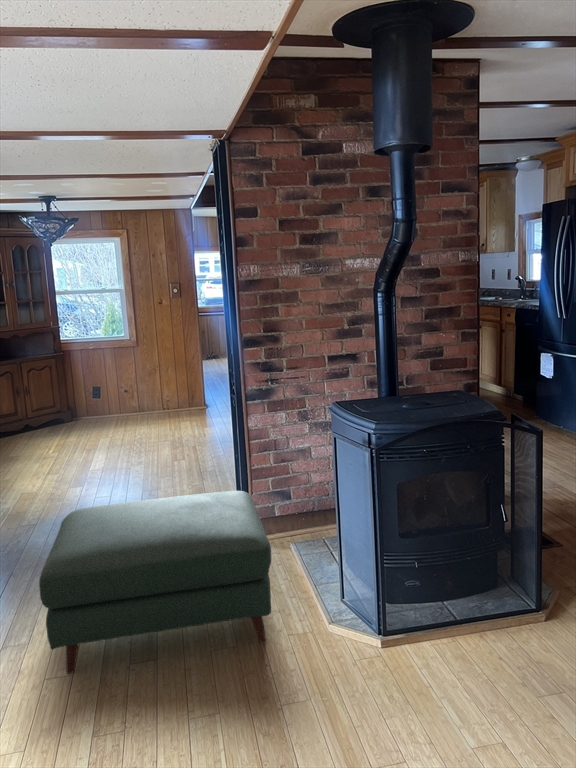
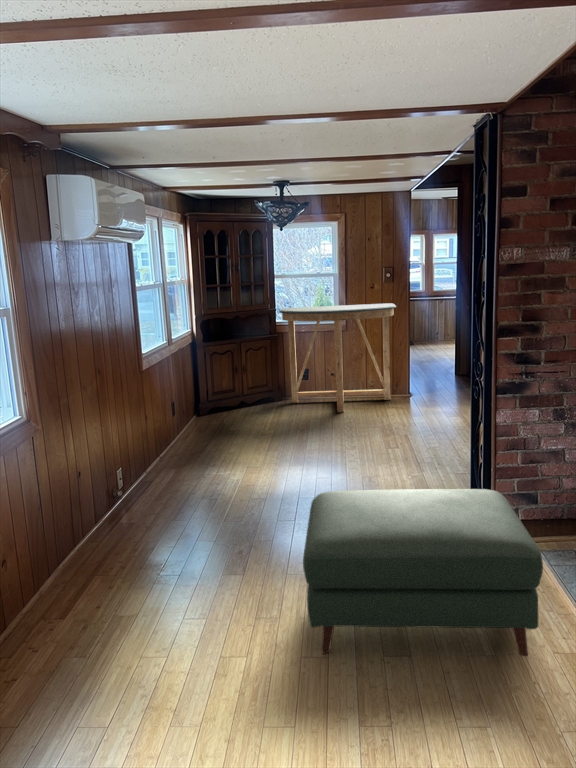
console table: none [64,318,185,428] -> present [280,303,396,412]

